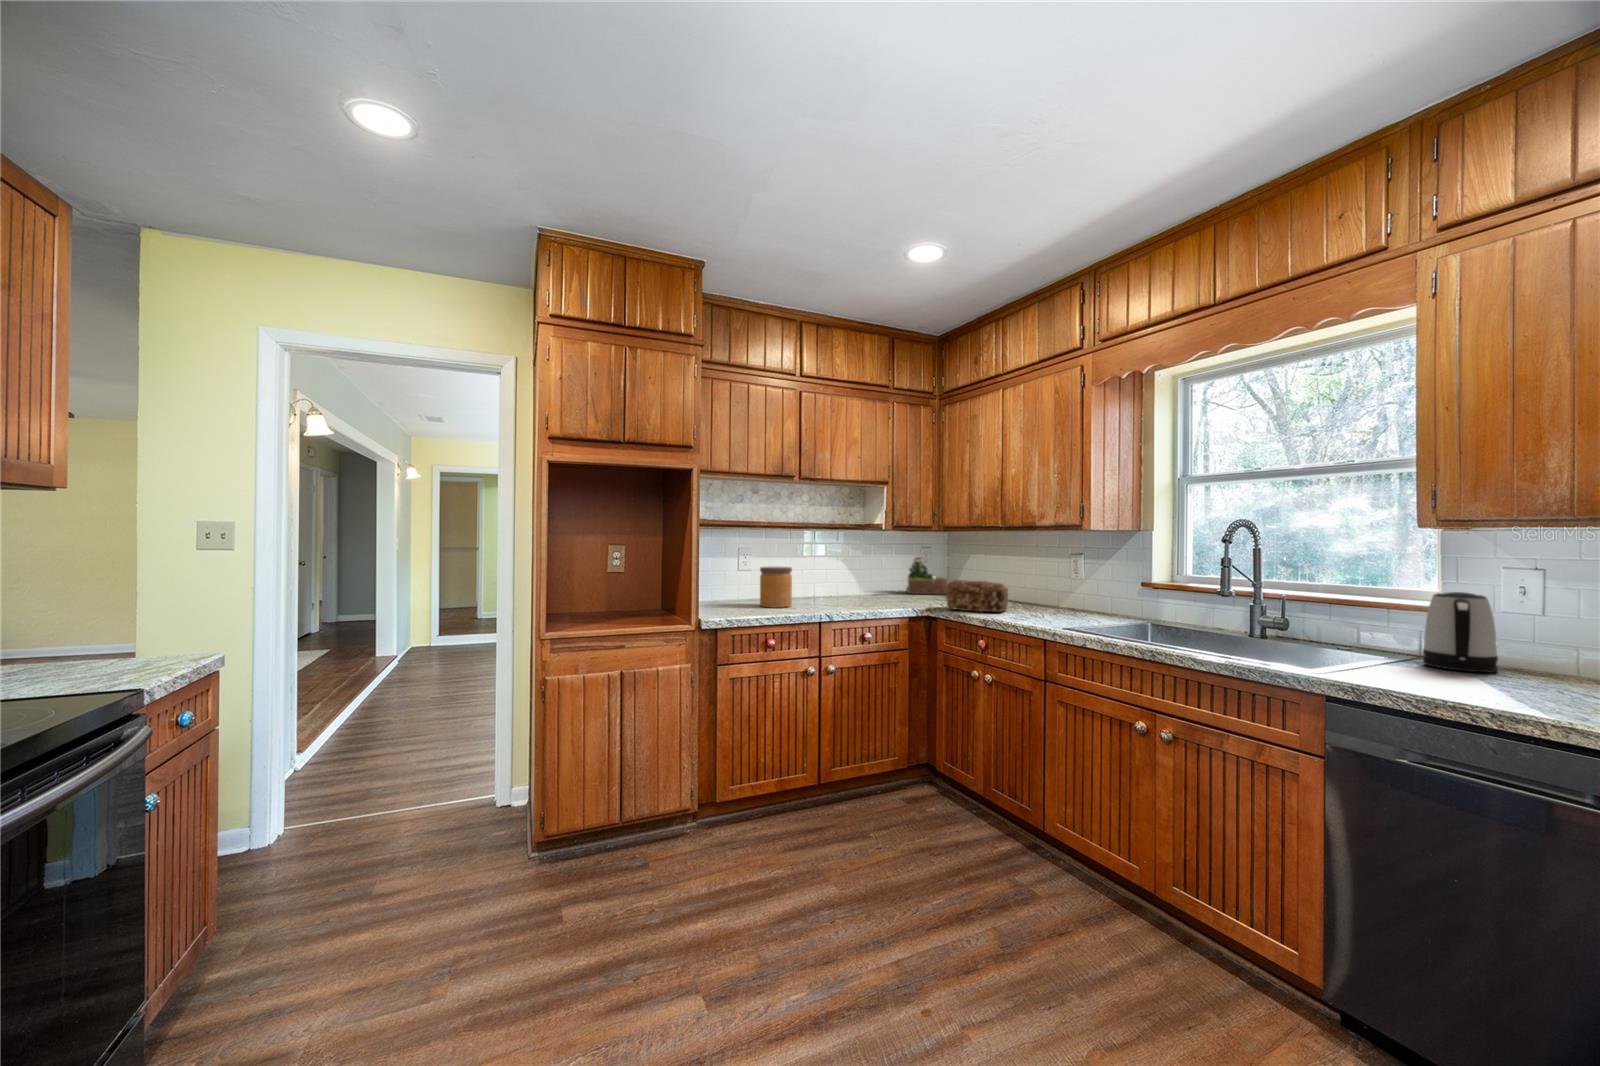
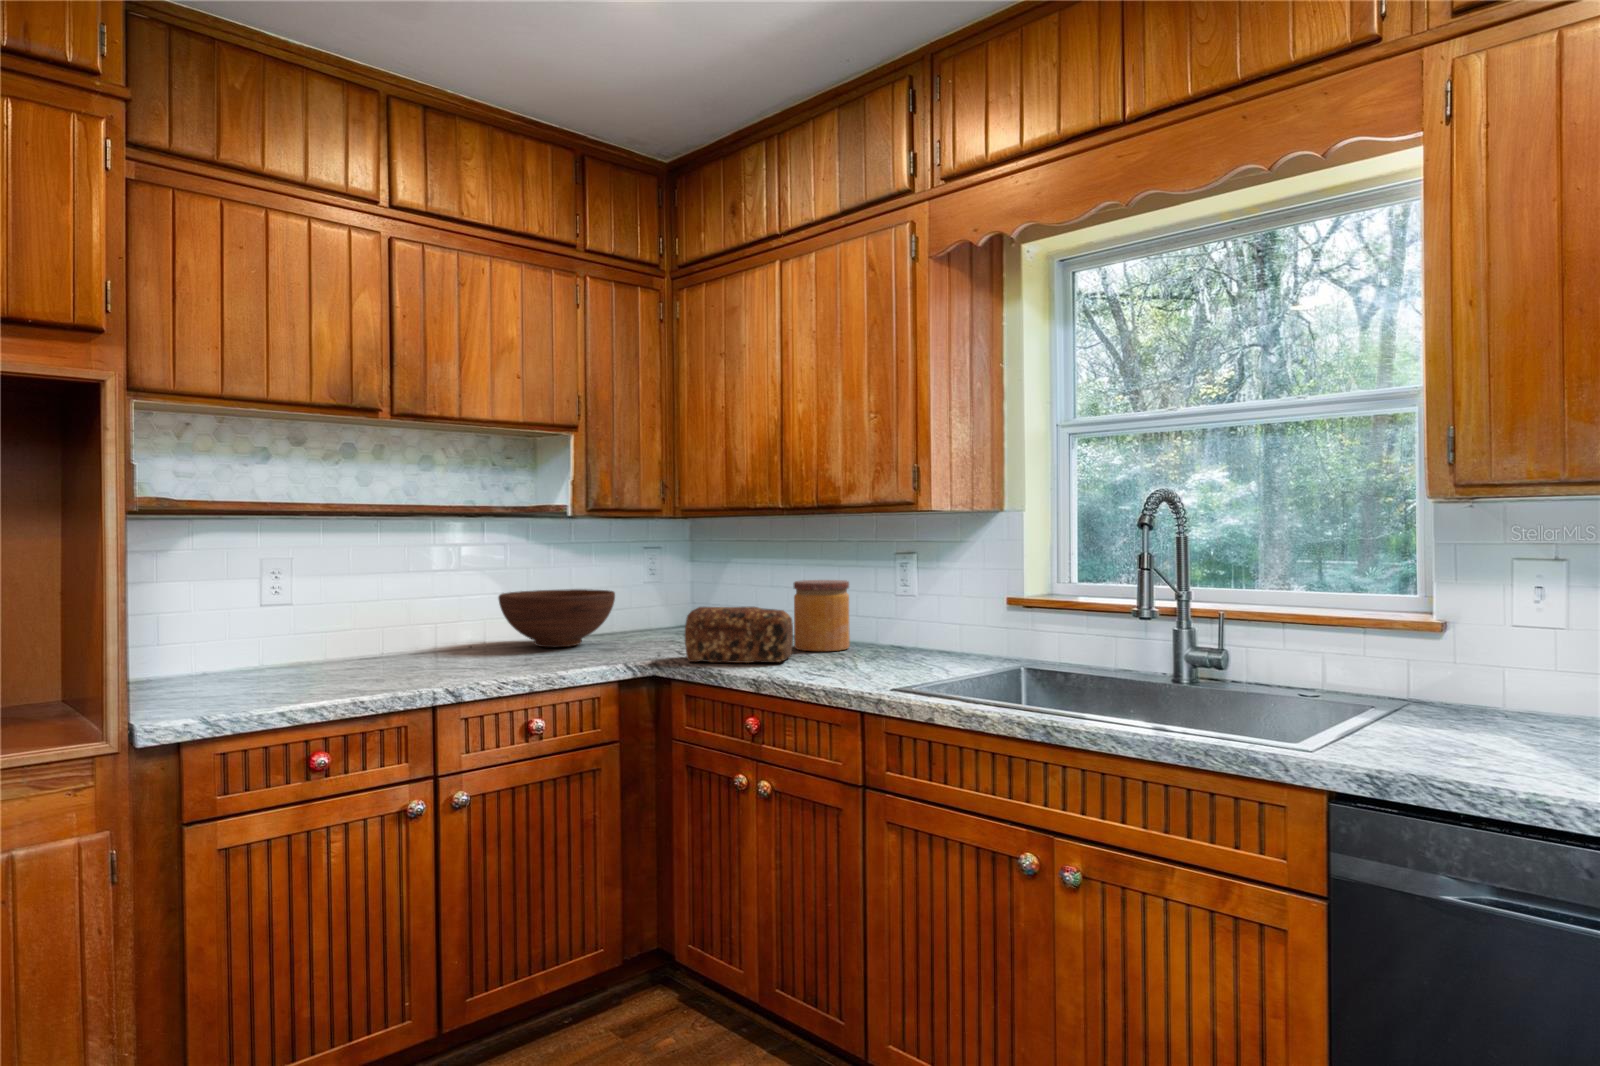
succulent plant: present [906,557,948,594] -> none [614,566,689,634]
jar: present [760,567,792,608] -> present [793,580,850,651]
fruit bowl: none [847,569,908,599] -> present [498,589,615,647]
kettle: present [1423,592,1498,672] -> none [1430,600,1529,726]

